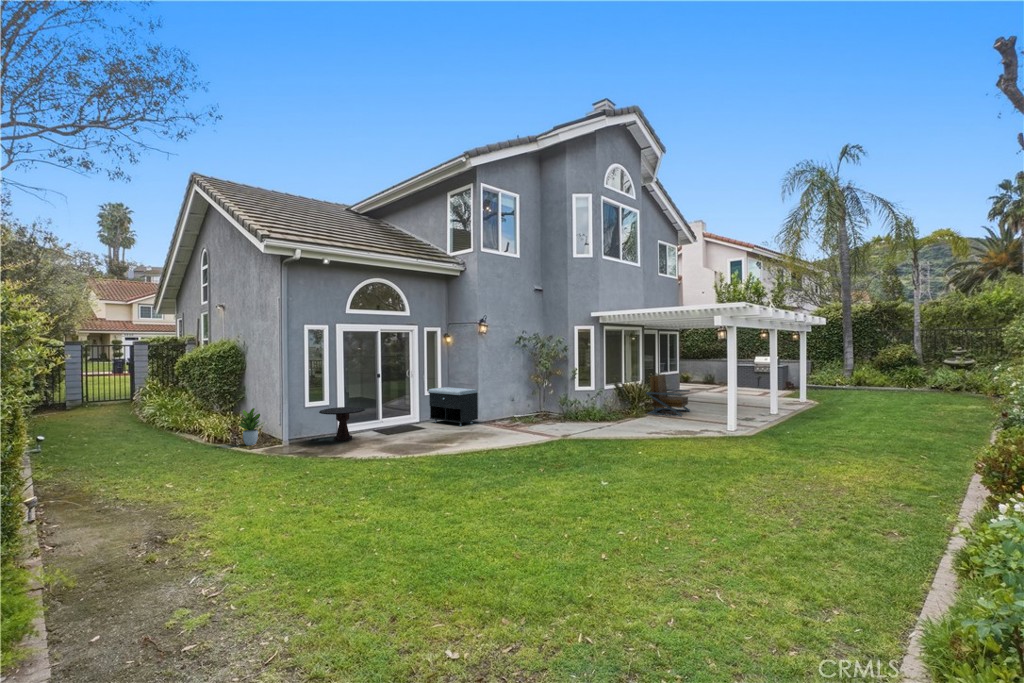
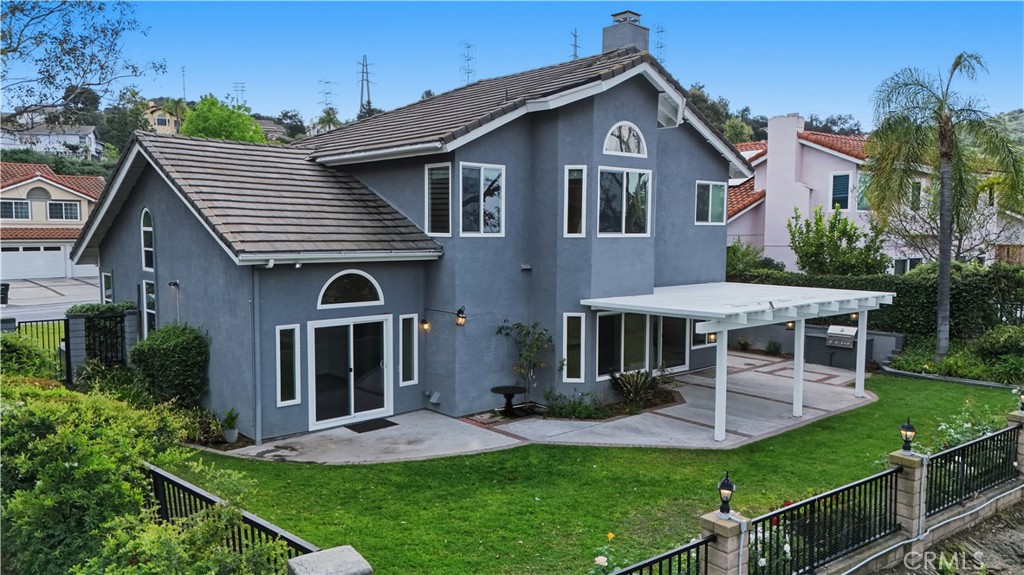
lounge chair: present [646,374,690,416] -> none [643,364,697,416]
storage bench: present [428,387,478,426] -> none [403,377,454,422]
side table: present [319,407,365,441] -> present [491,386,527,416]

